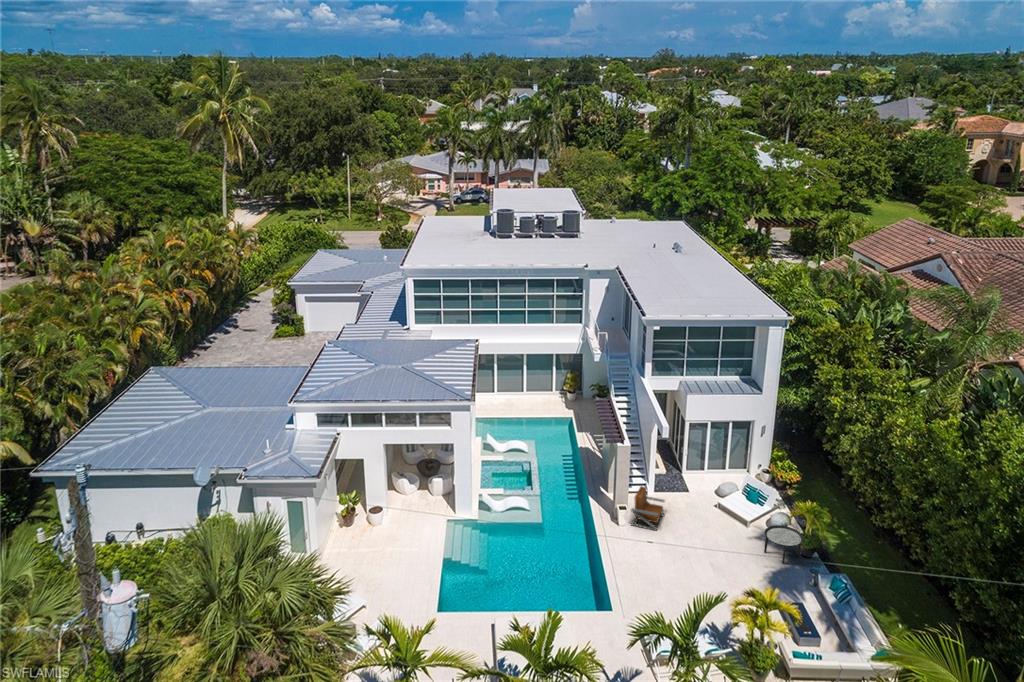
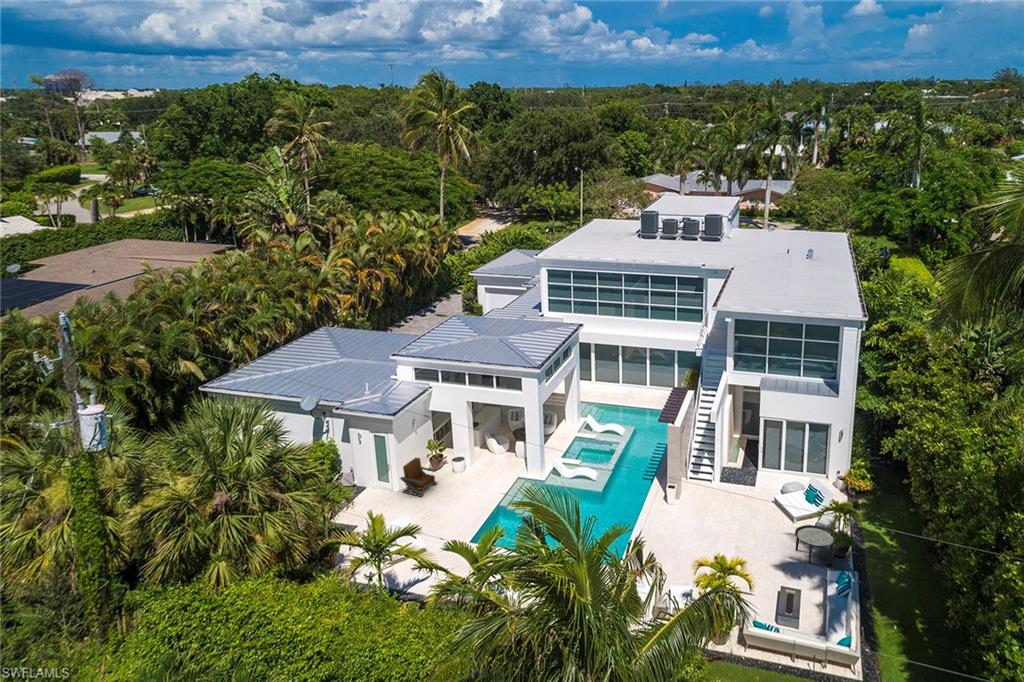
lounge chair: present [631,486,665,530] -> present [400,458,438,497]

